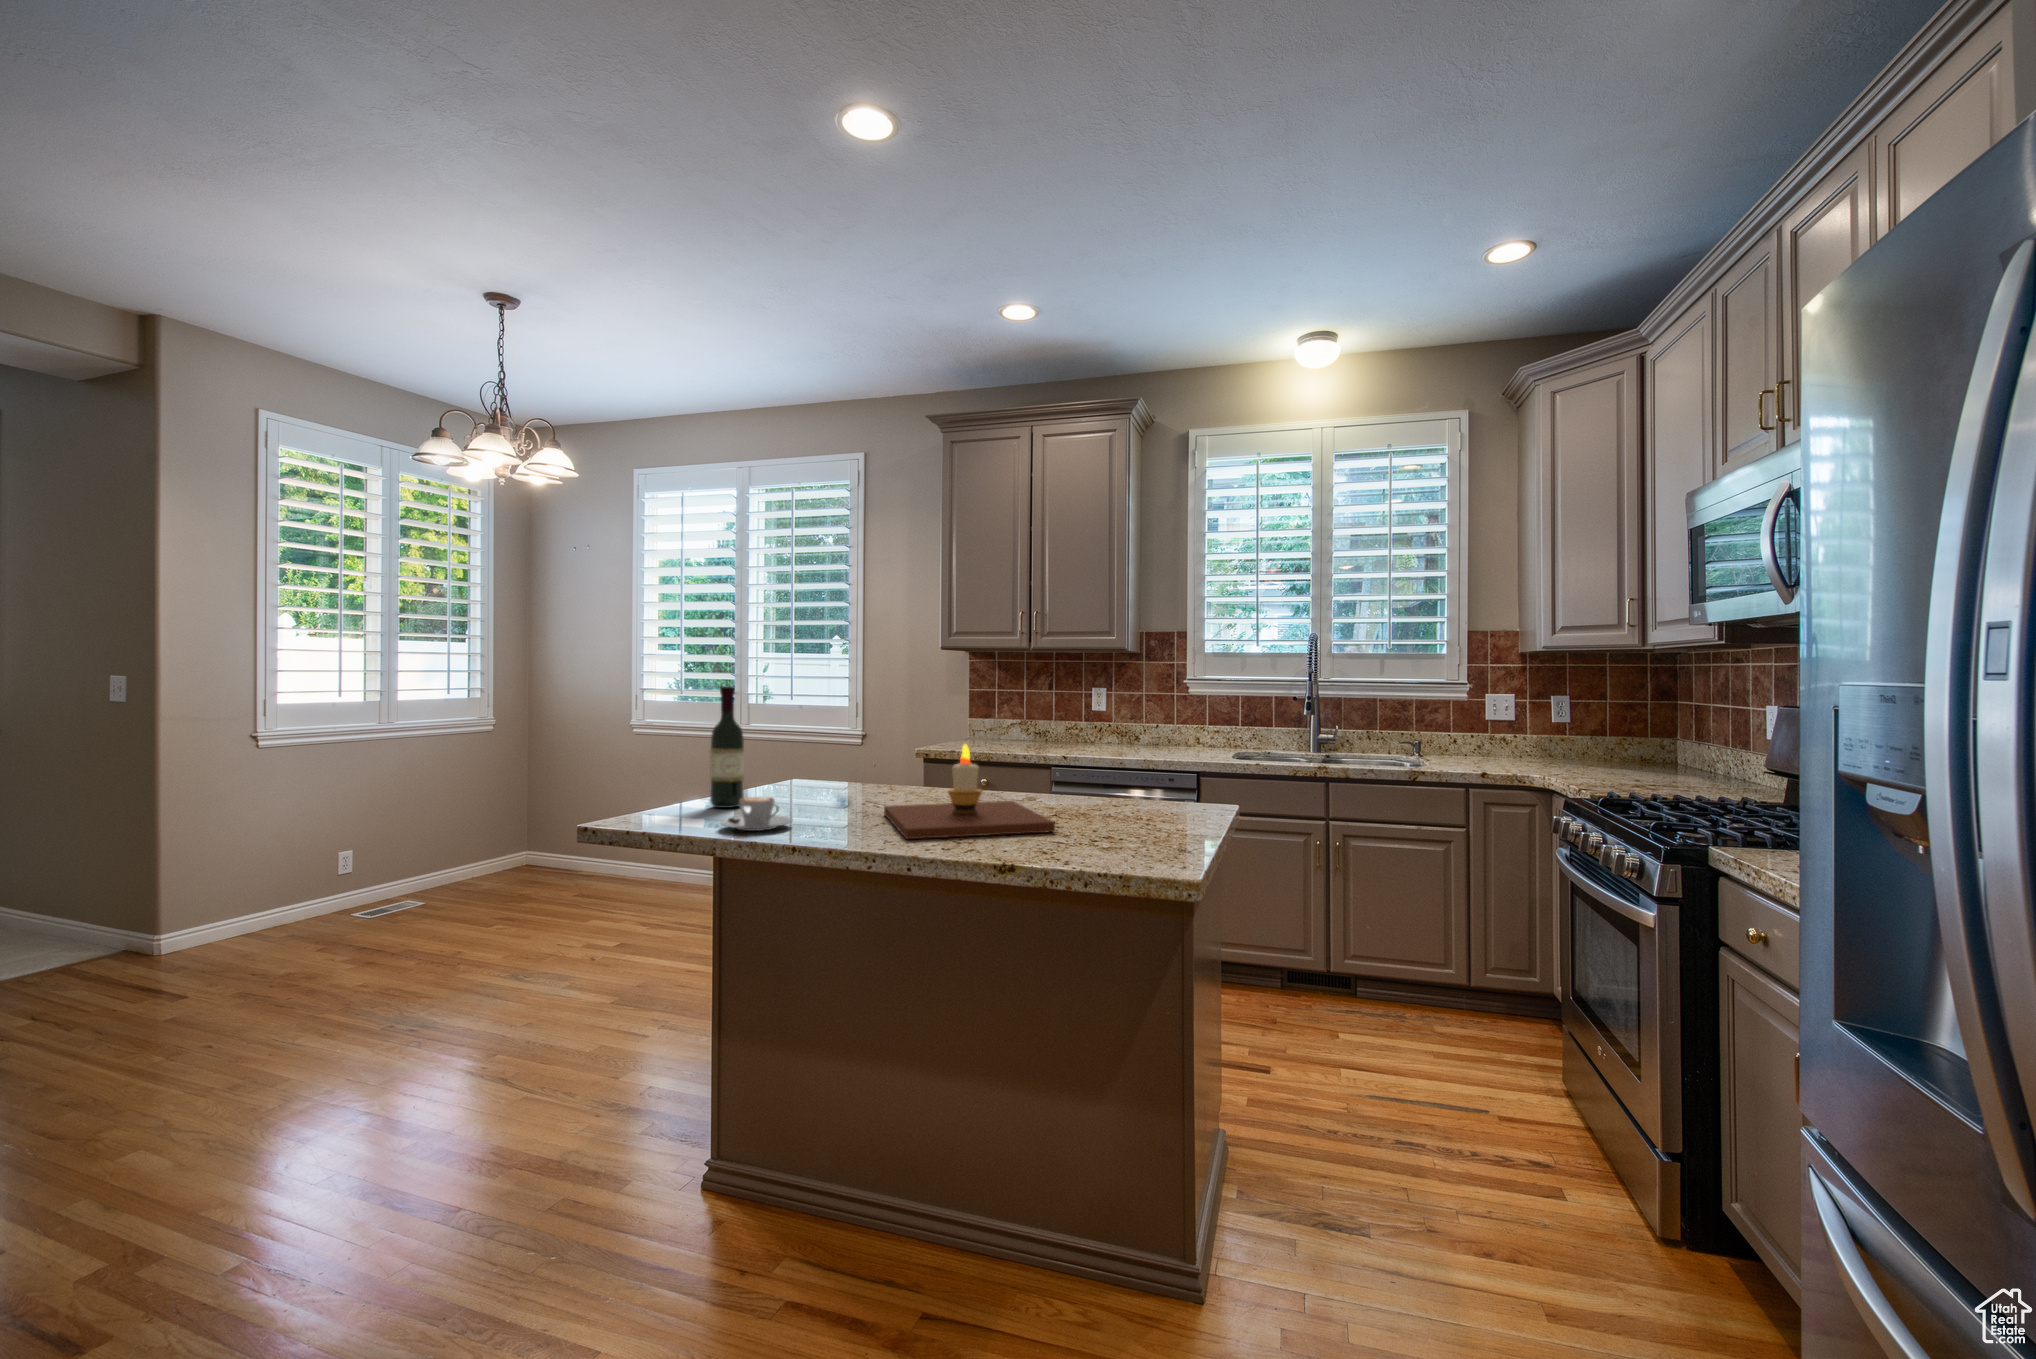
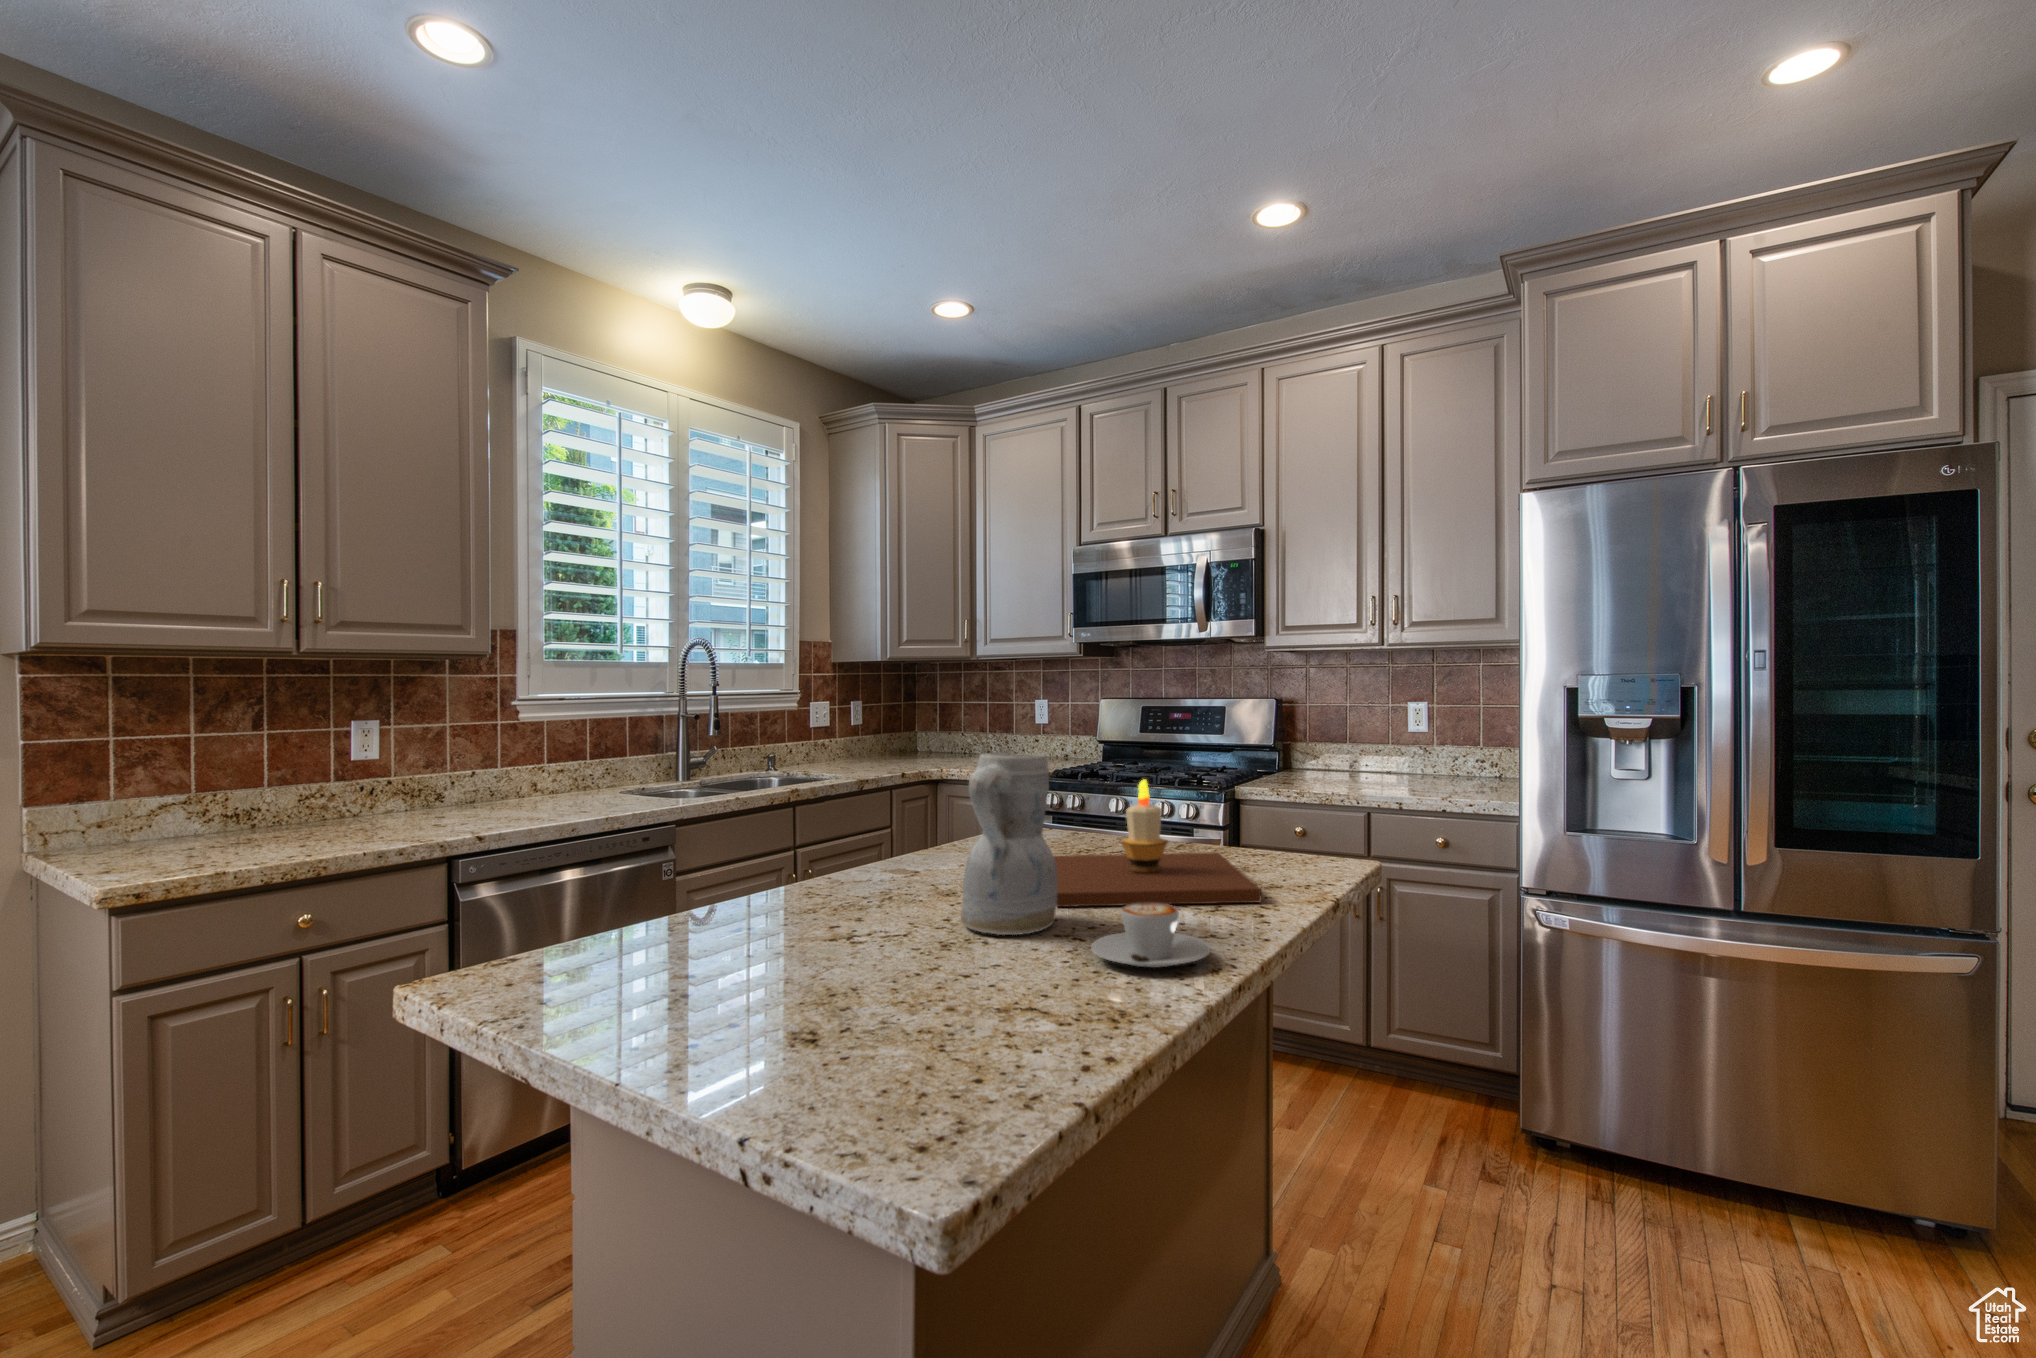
wine bottle: present [710,686,744,808] -> none [855,729,923,987]
ceramic pitcher: none [796,708,865,815] -> present [961,753,1057,935]

